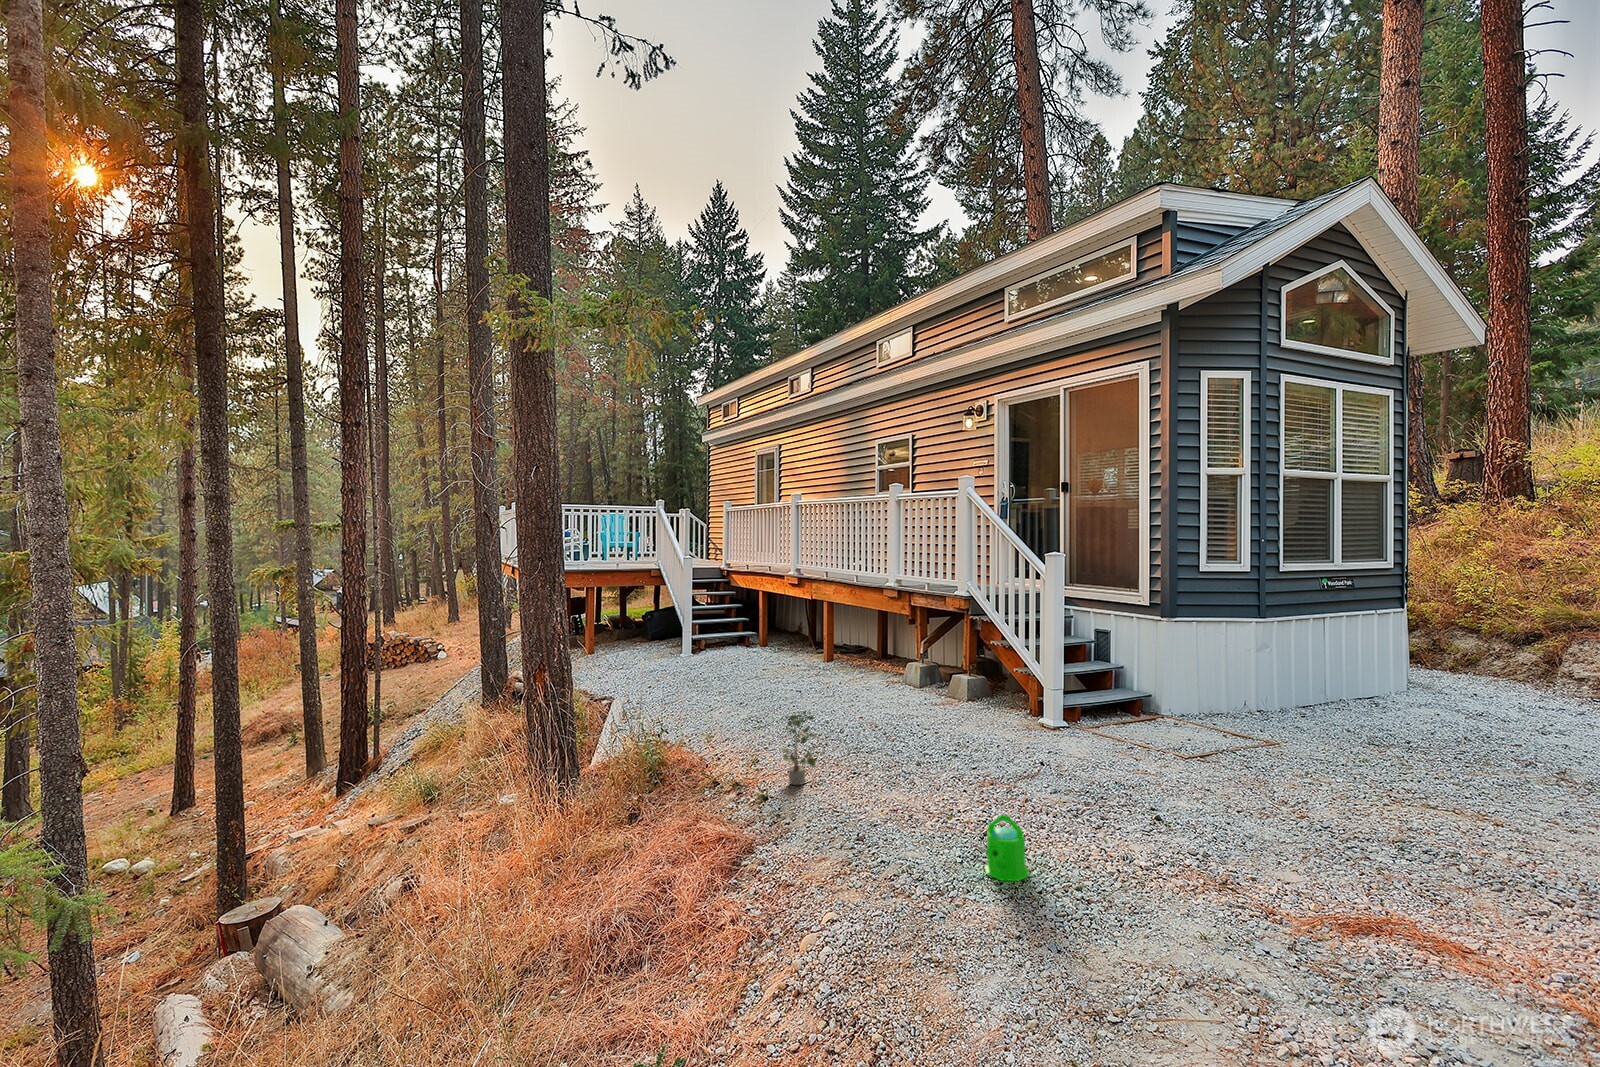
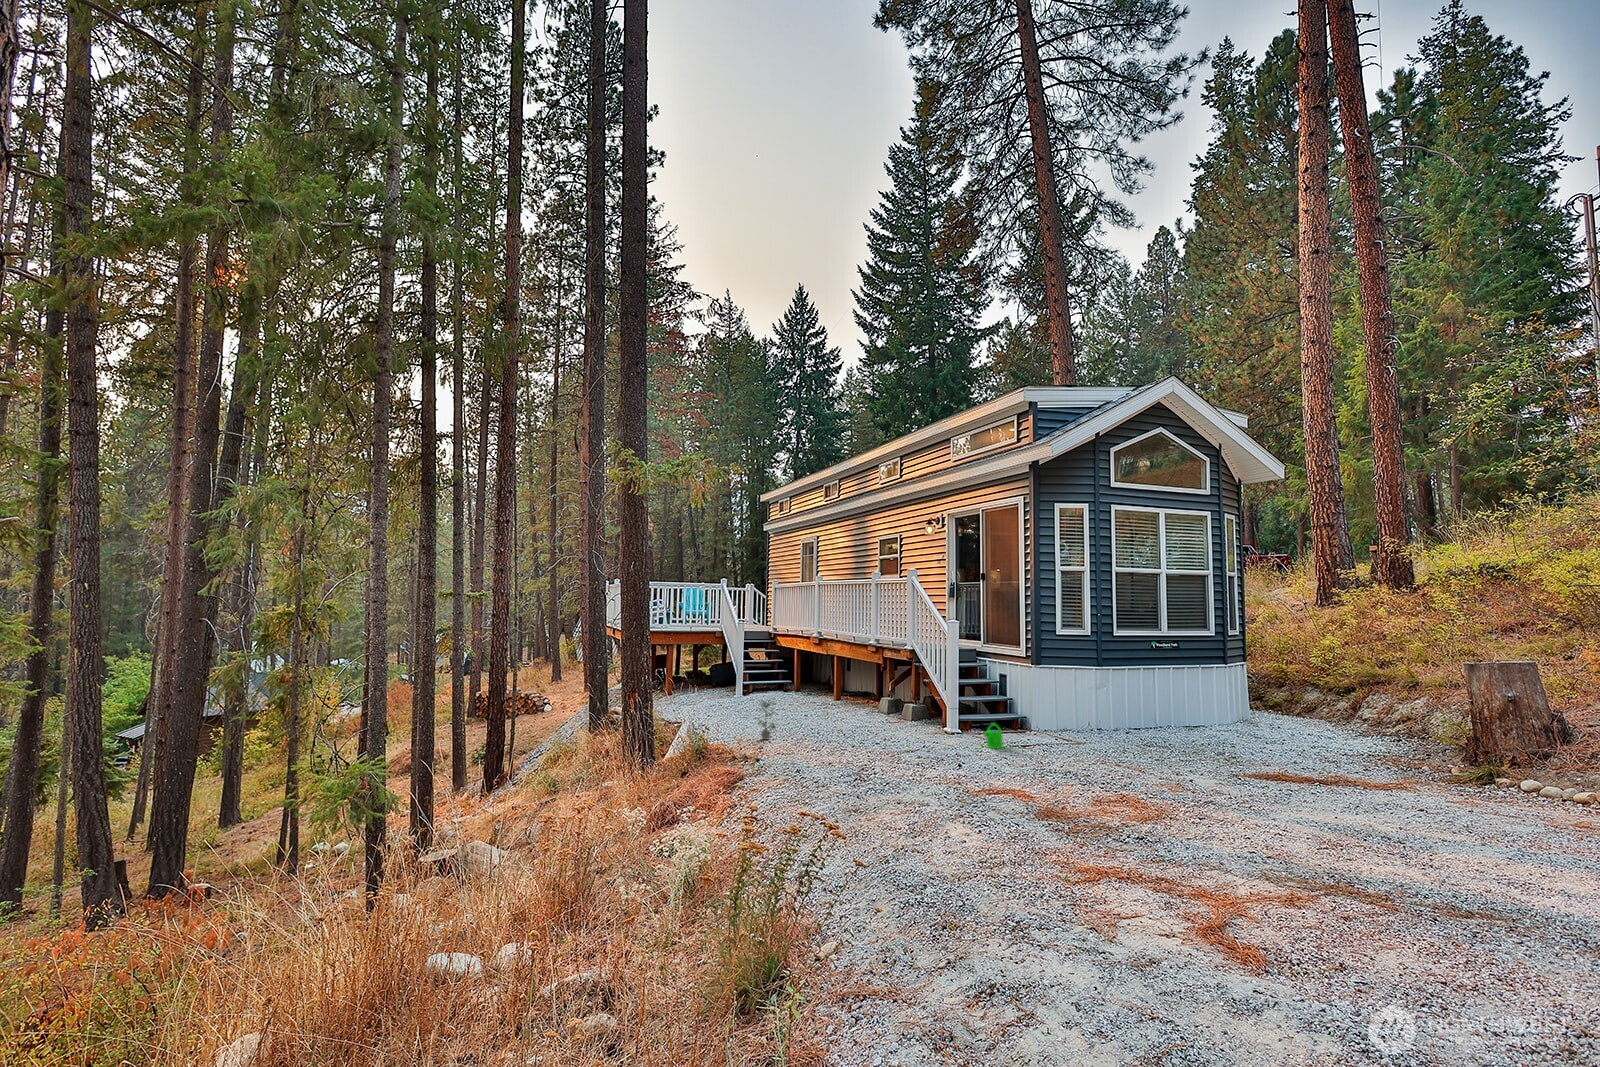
watering can: present [985,815,1029,881] -> present [984,723,1003,748]

